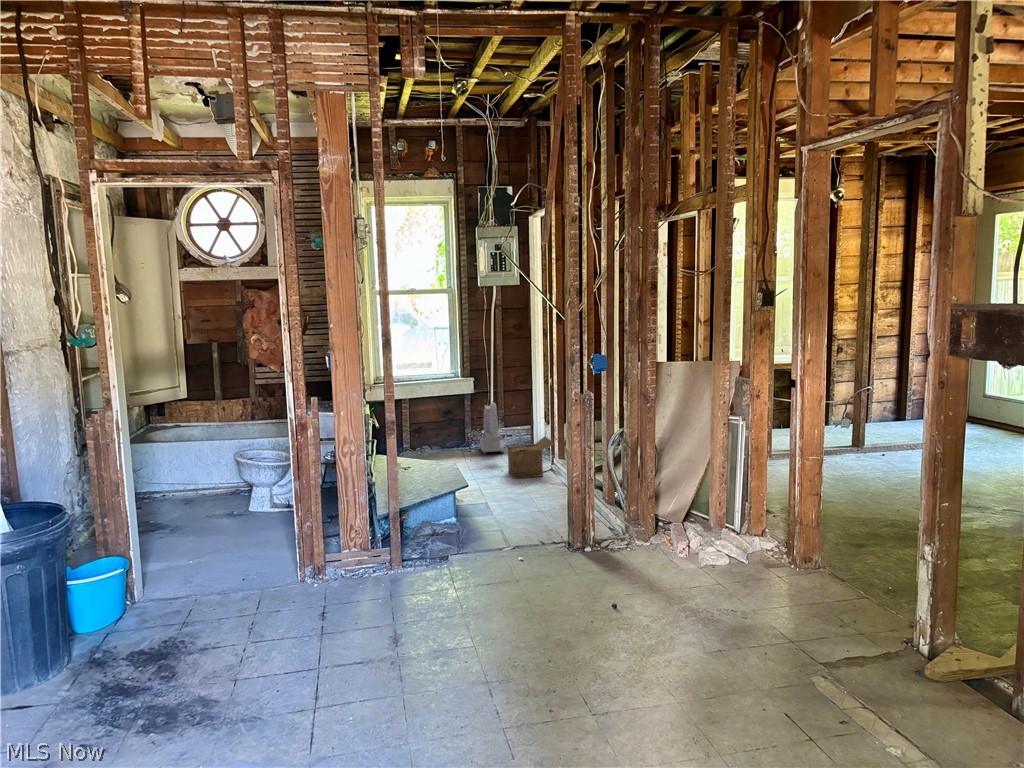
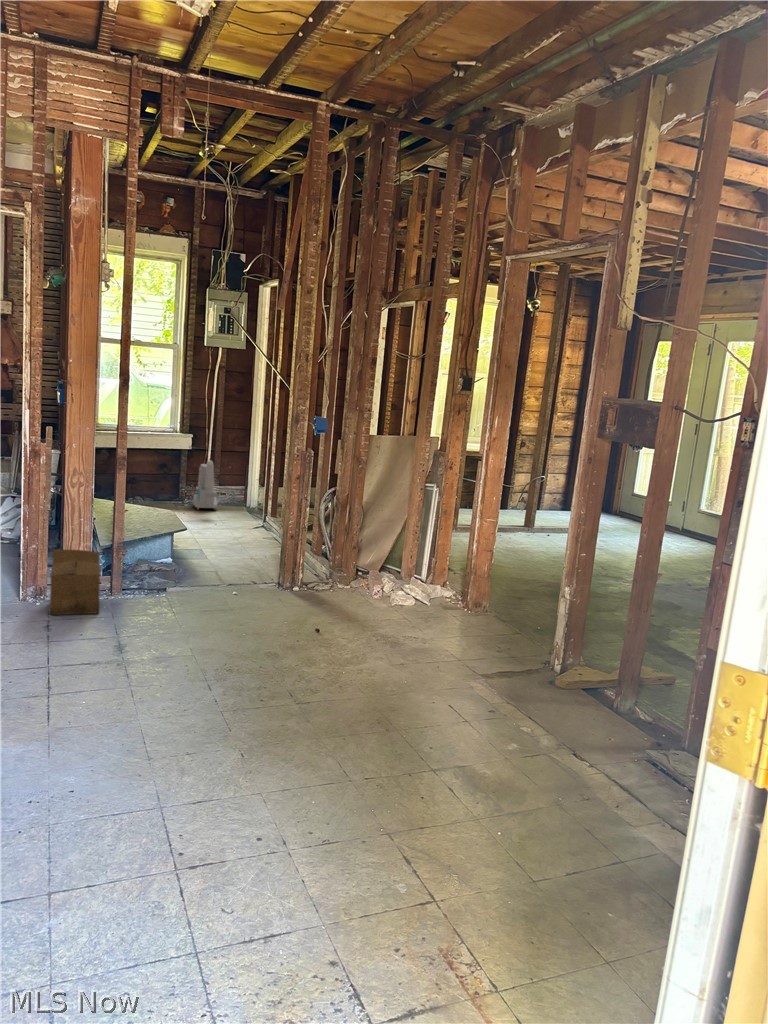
cardboard box: present [508,436,554,479] -> present [50,550,100,615]

